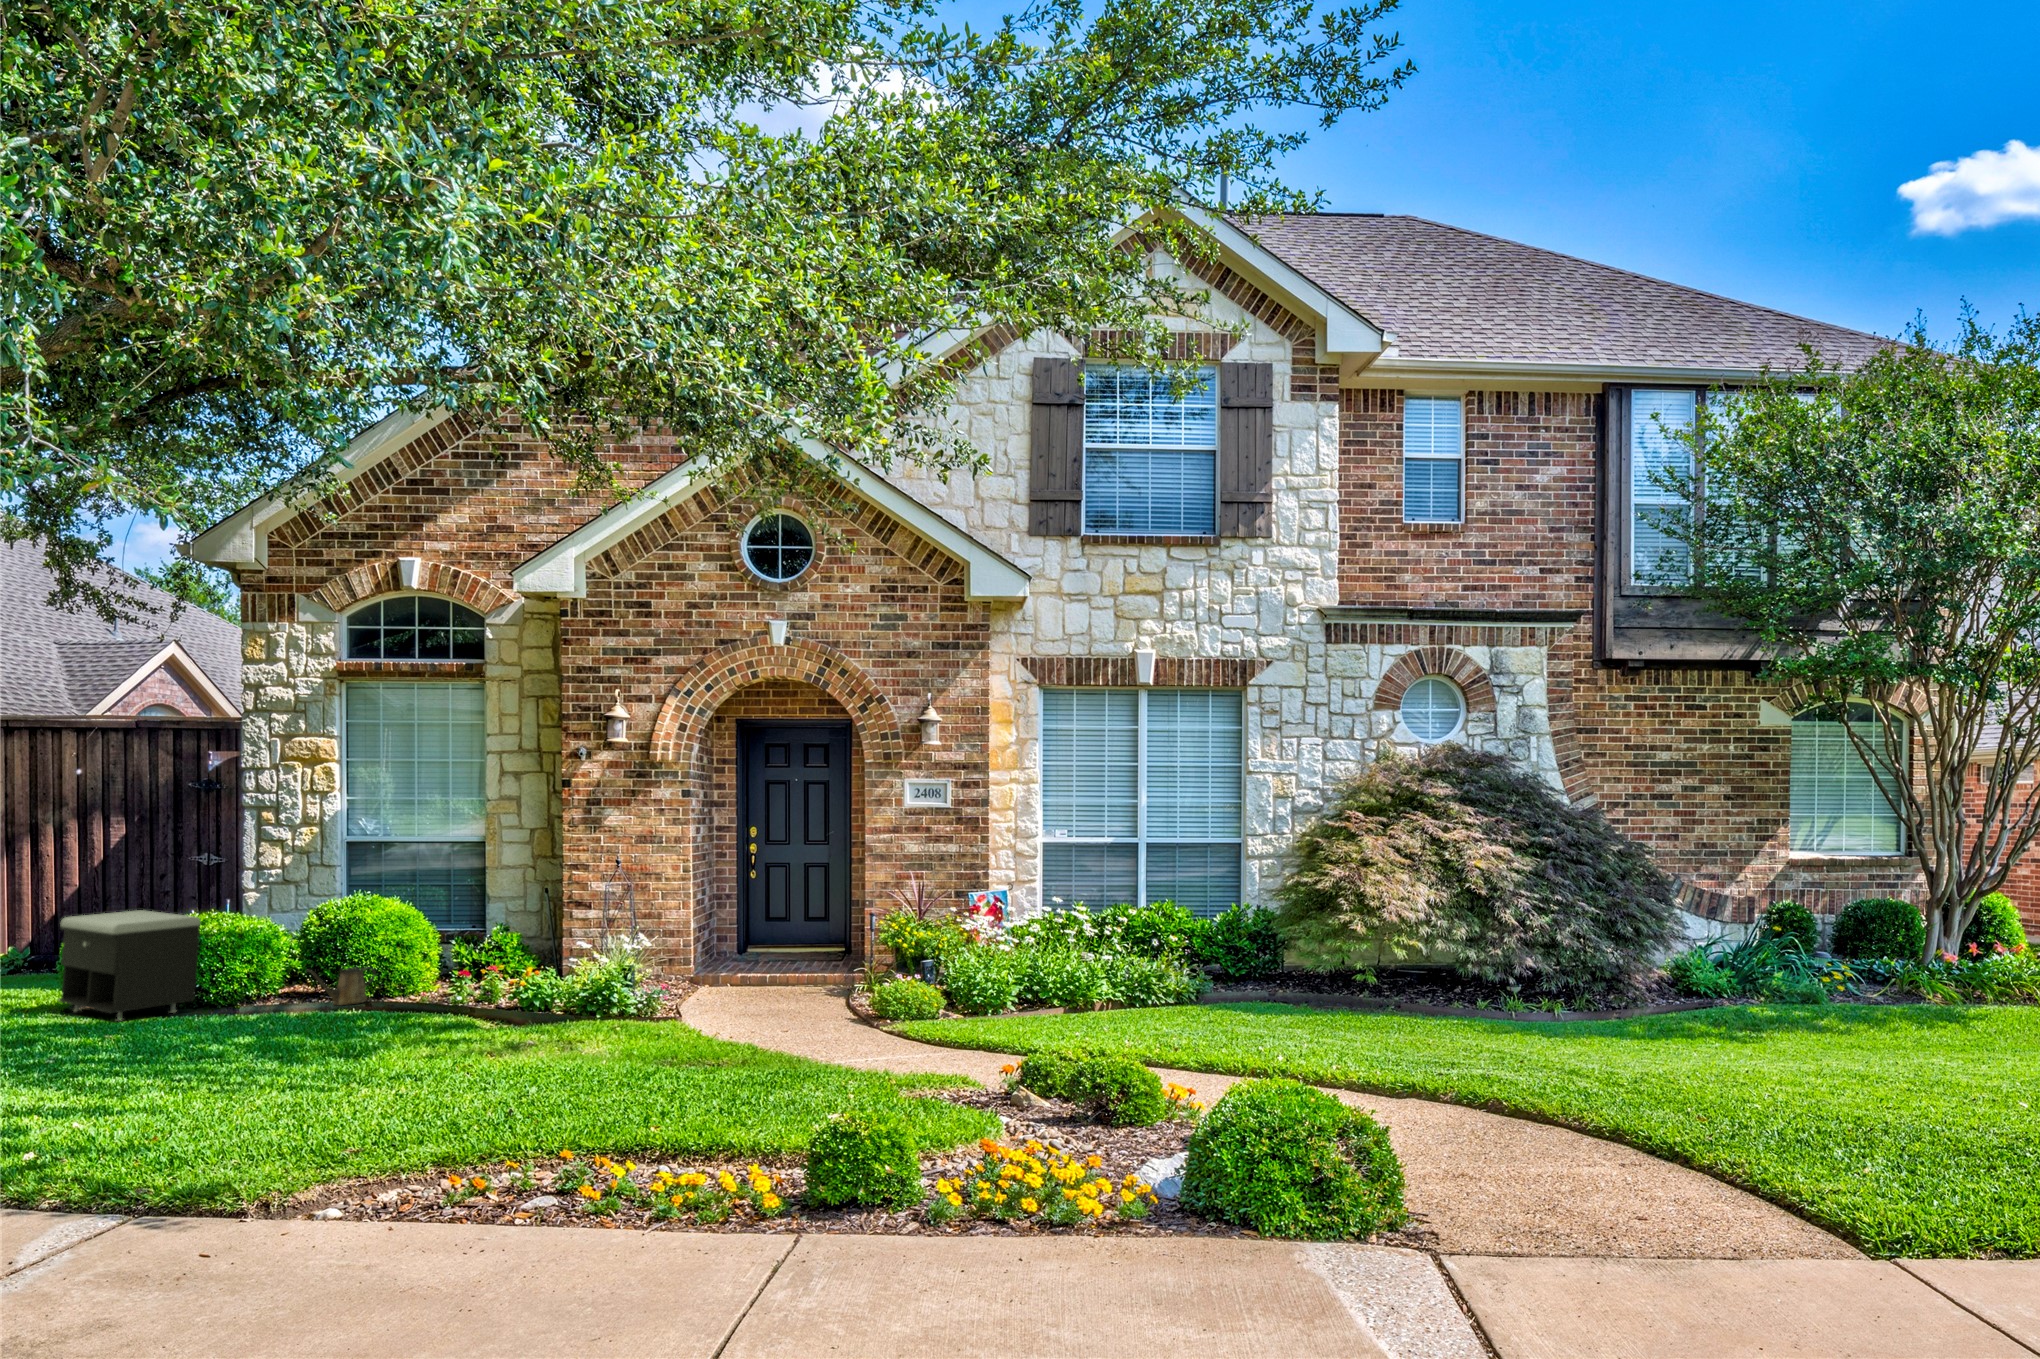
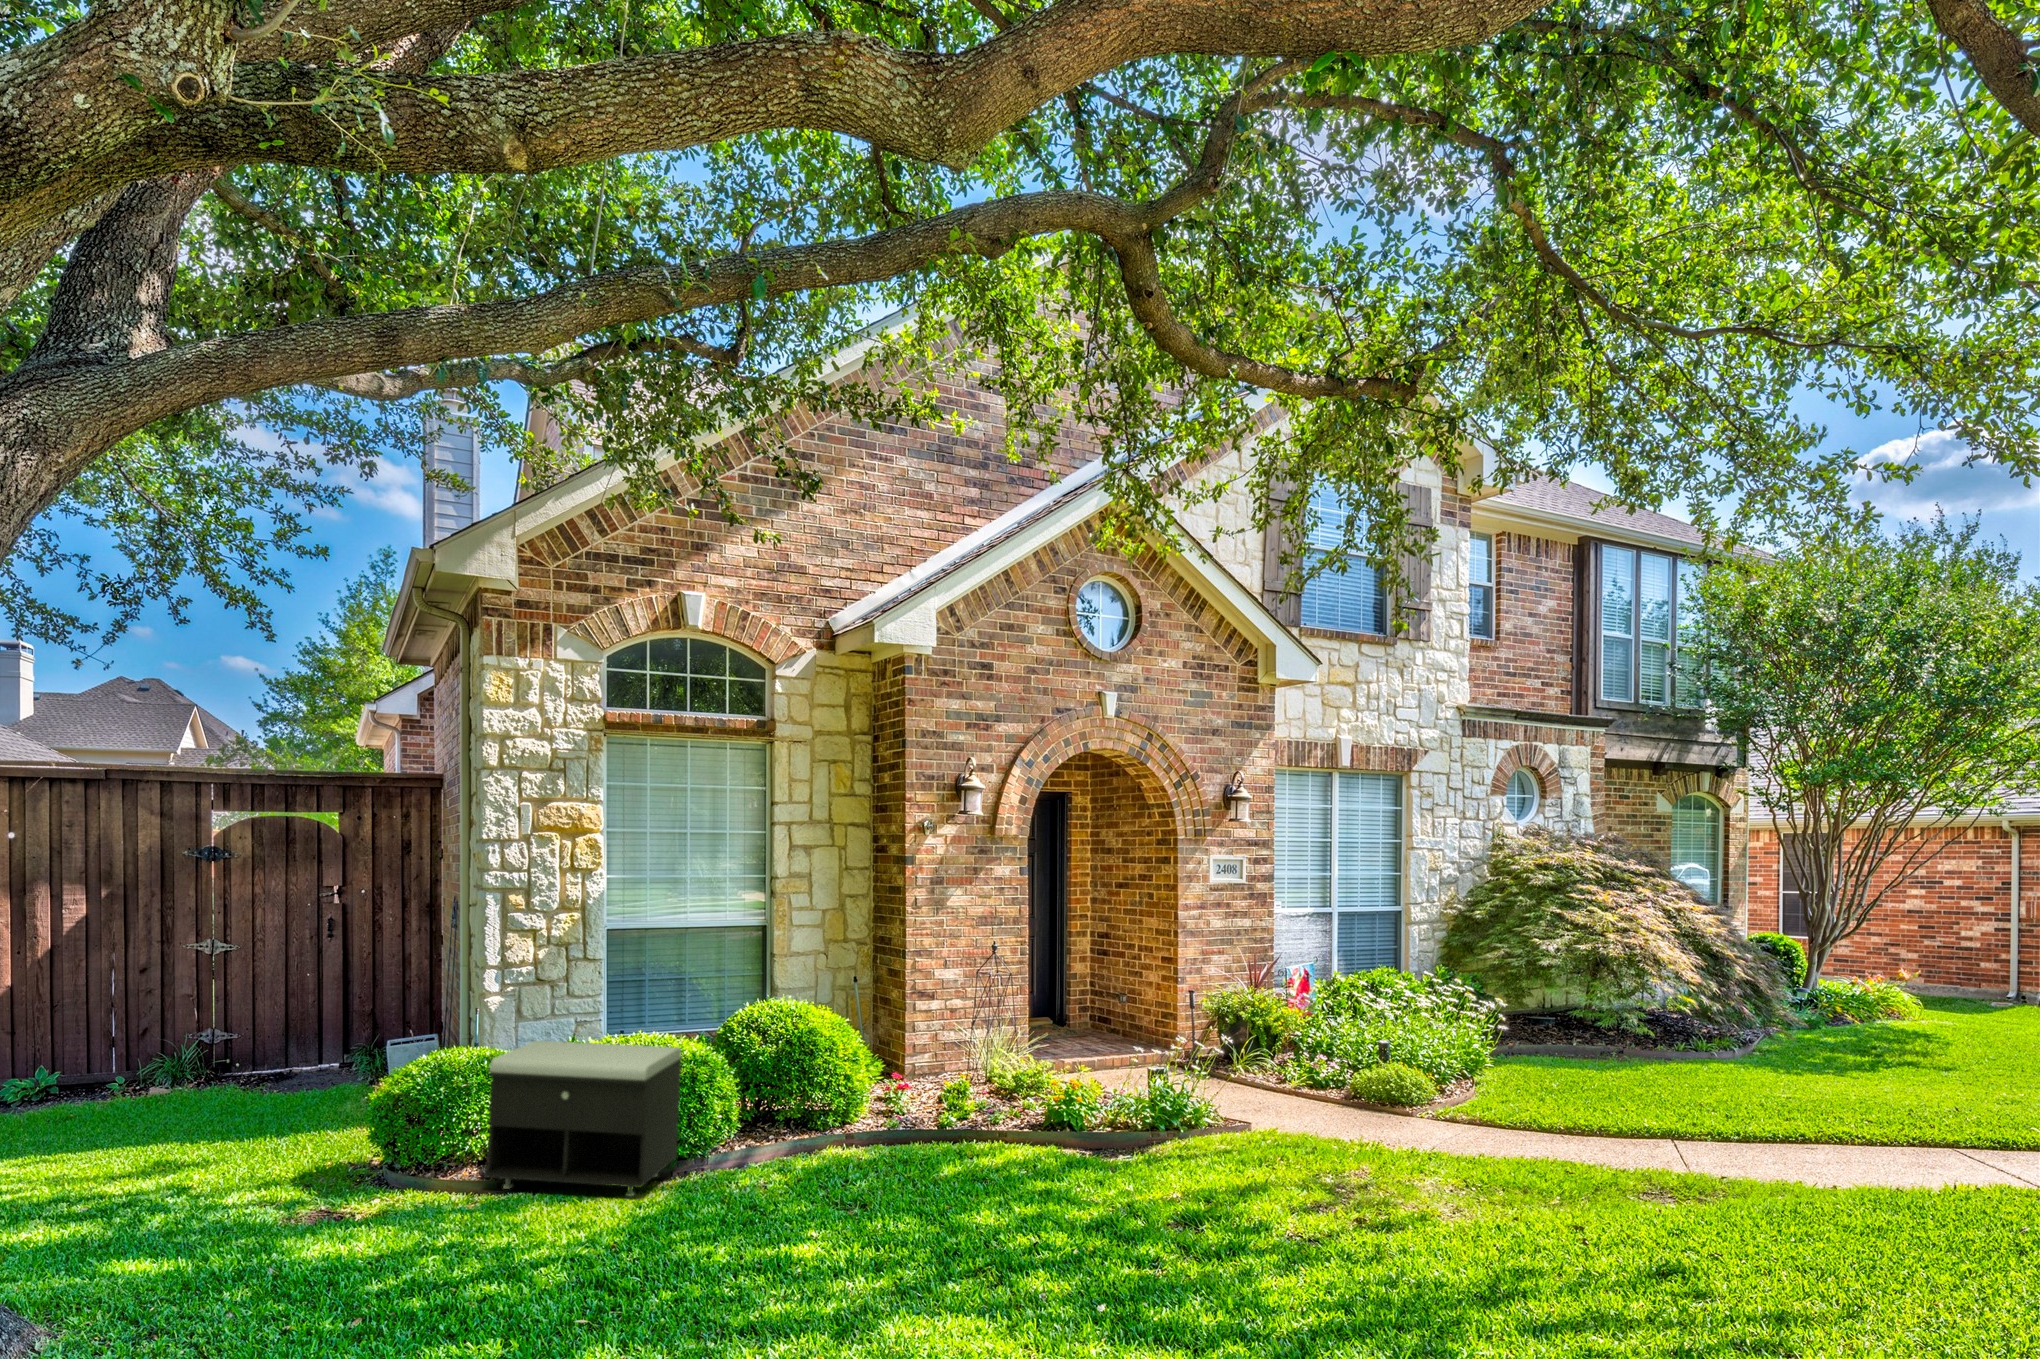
watering can: present [308,967,376,1005] -> none [794,1095,831,1146]

